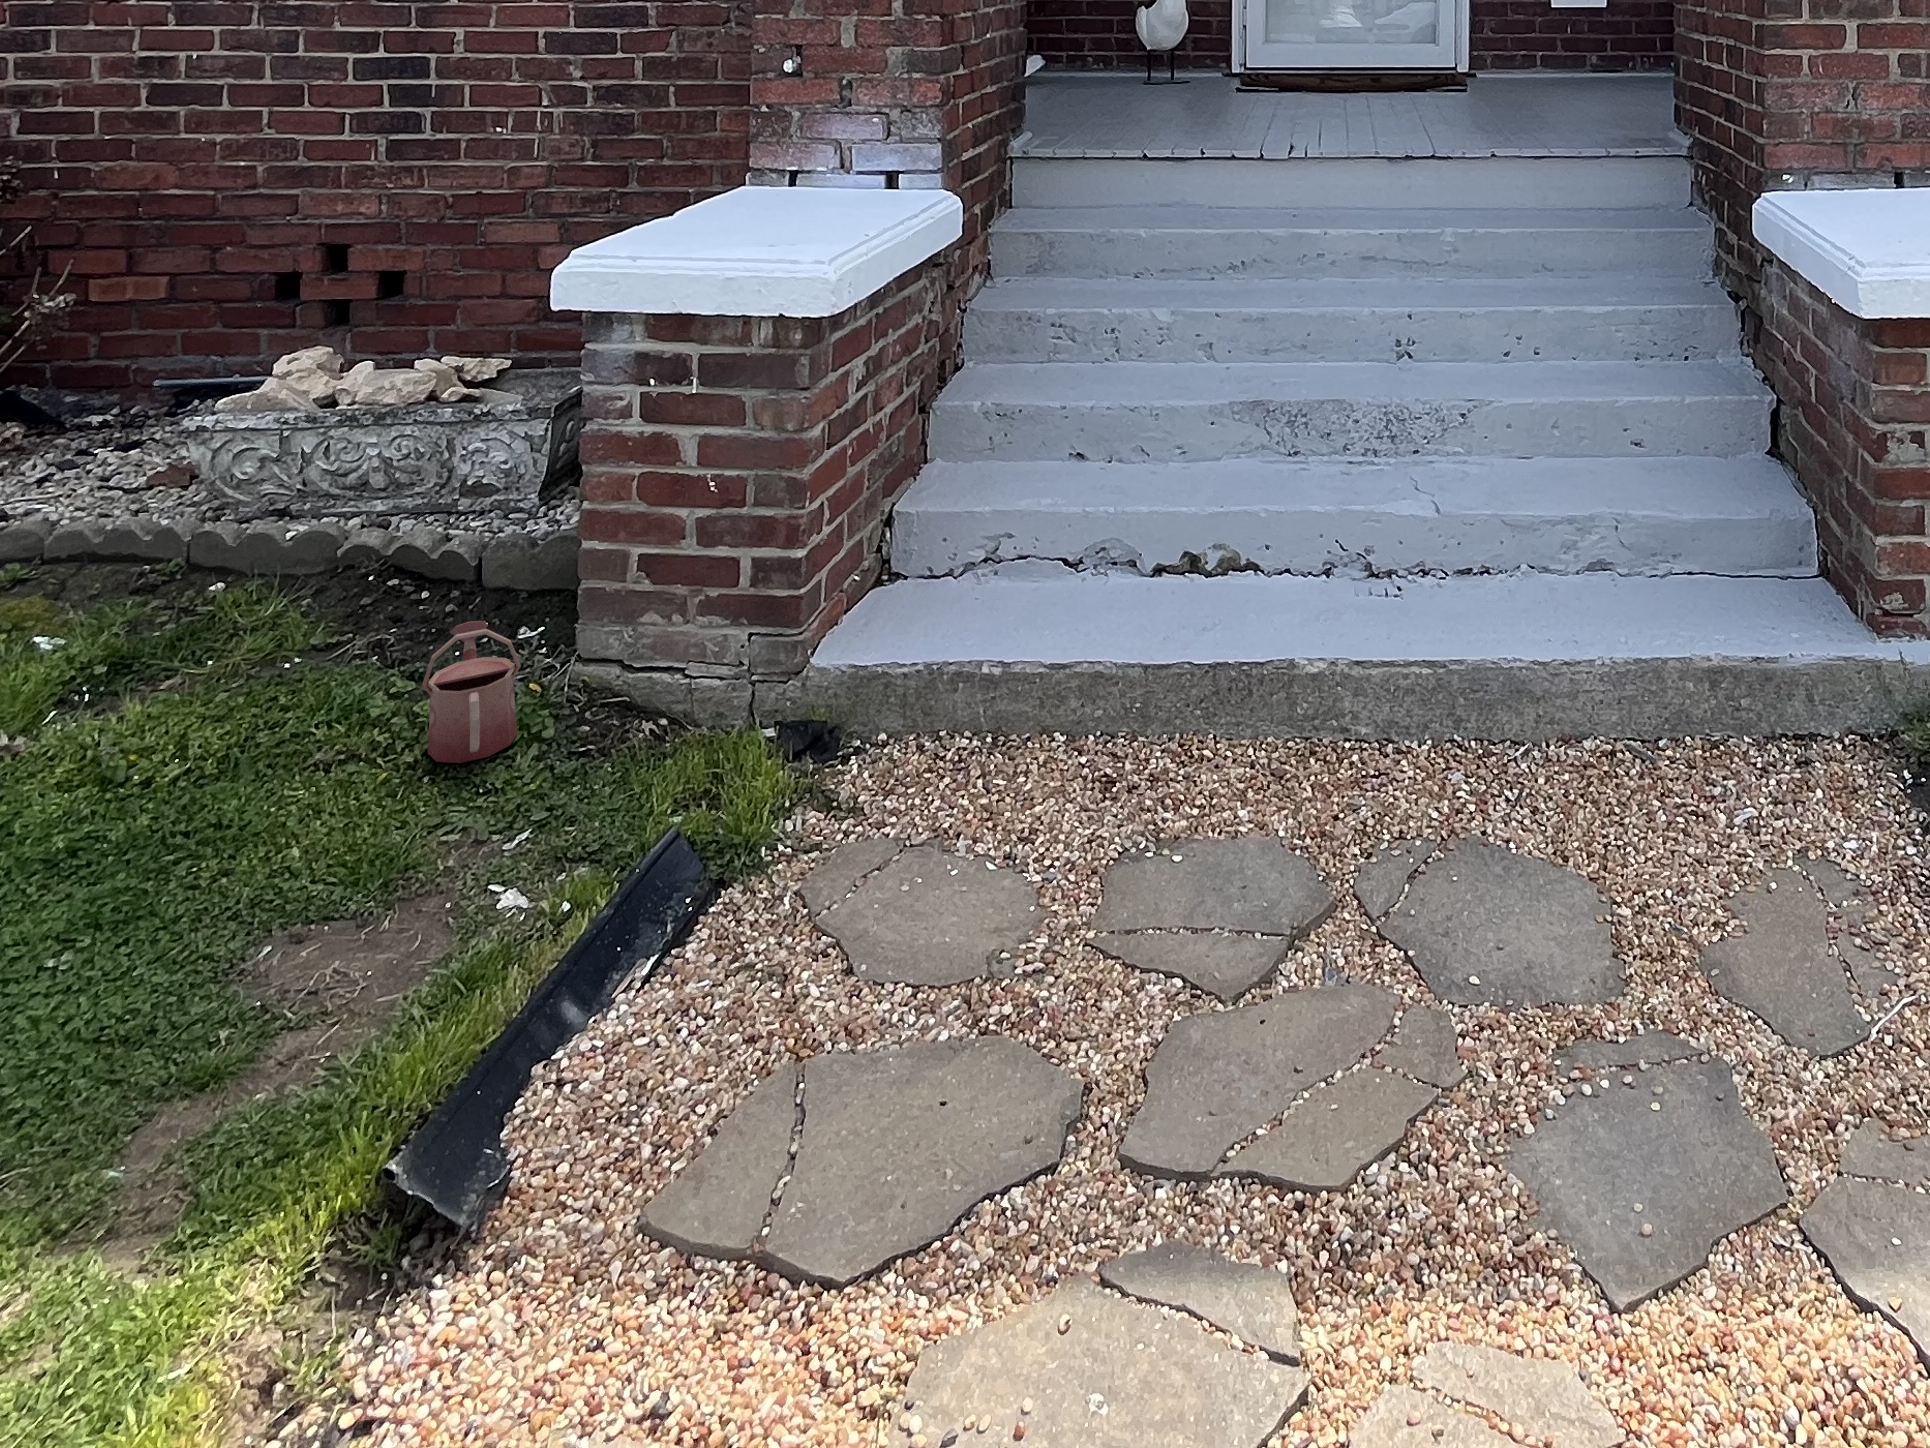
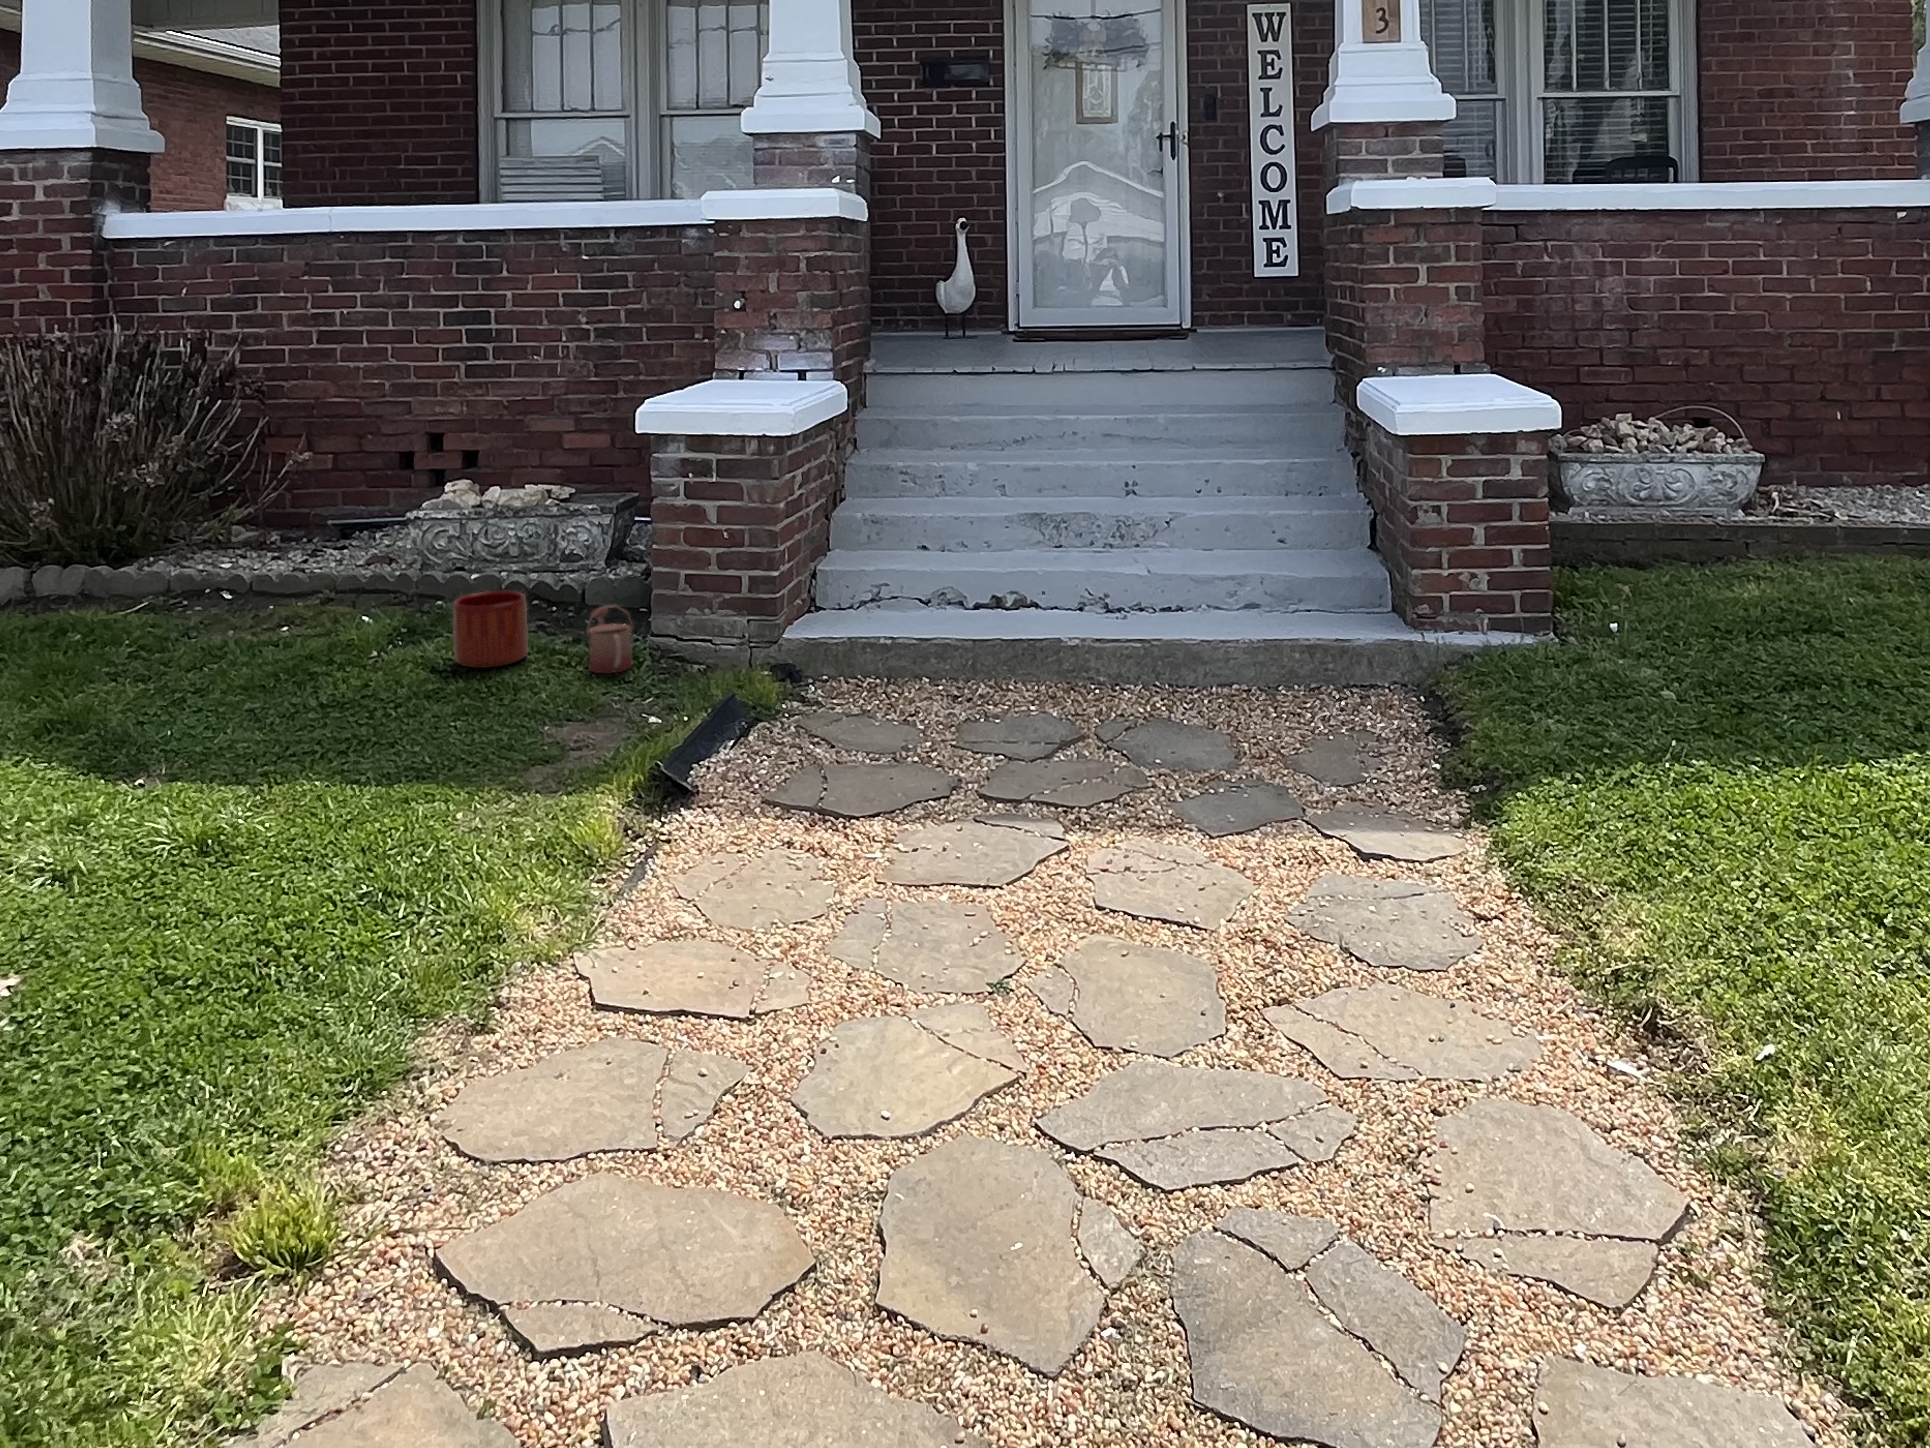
planter: none [180,586,335,747] -> present [453,591,528,668]

